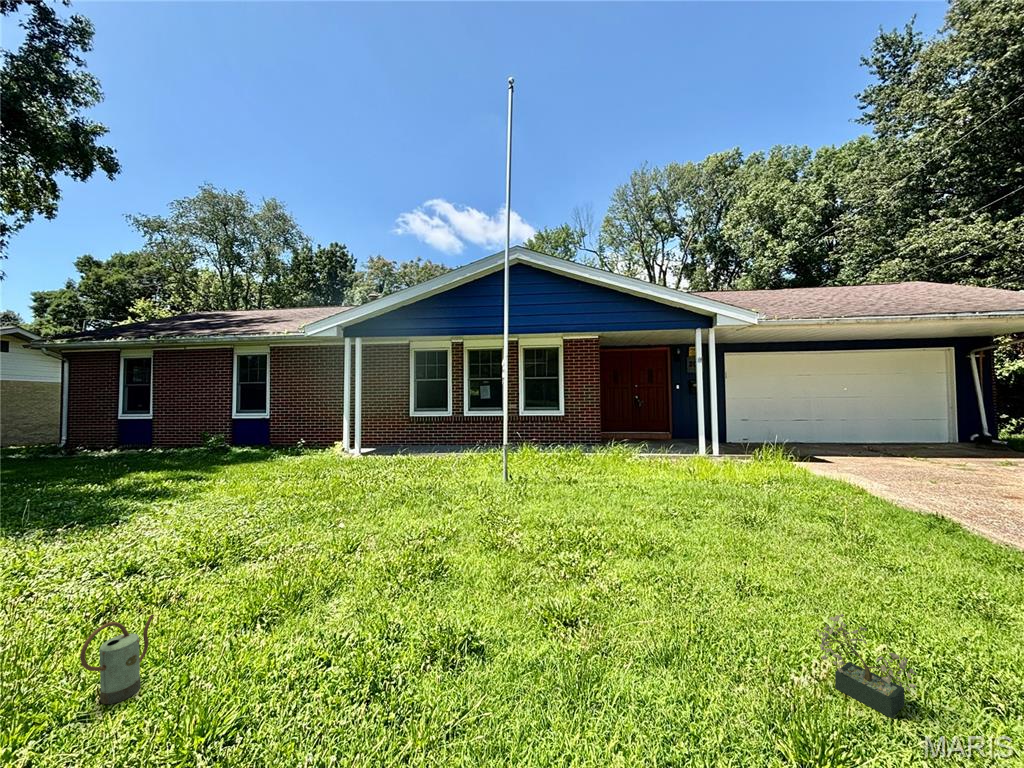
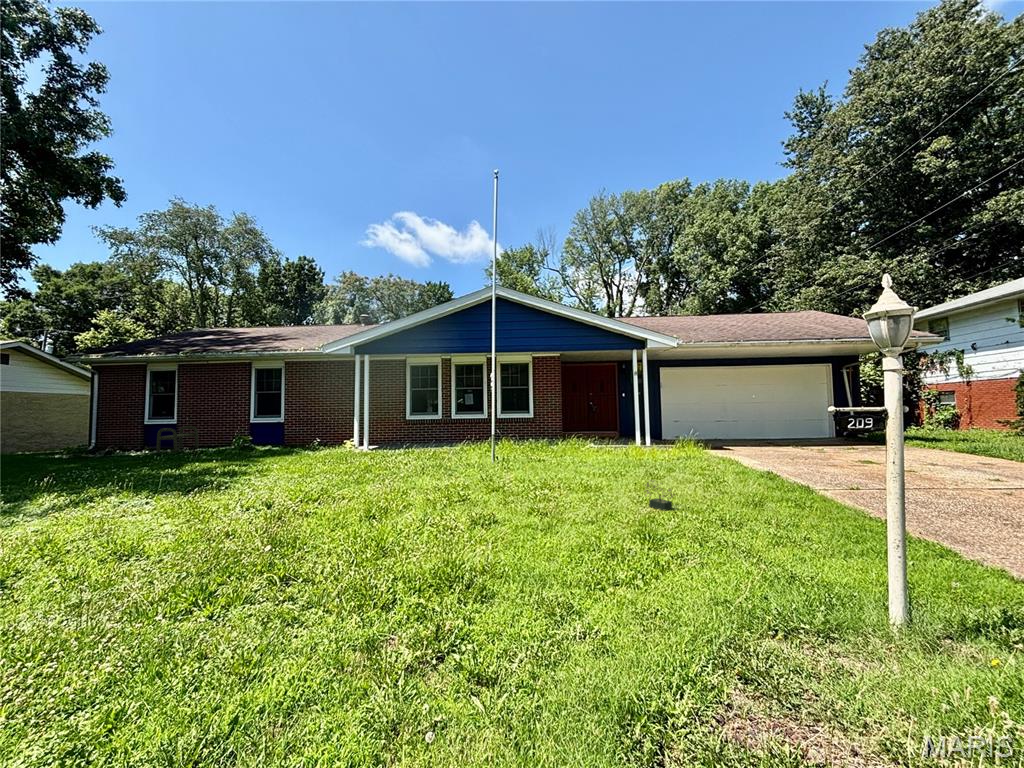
bench: none [122,421,175,452] -> present [157,426,198,452]
watering can: present [80,614,154,704] -> none [346,485,360,519]

